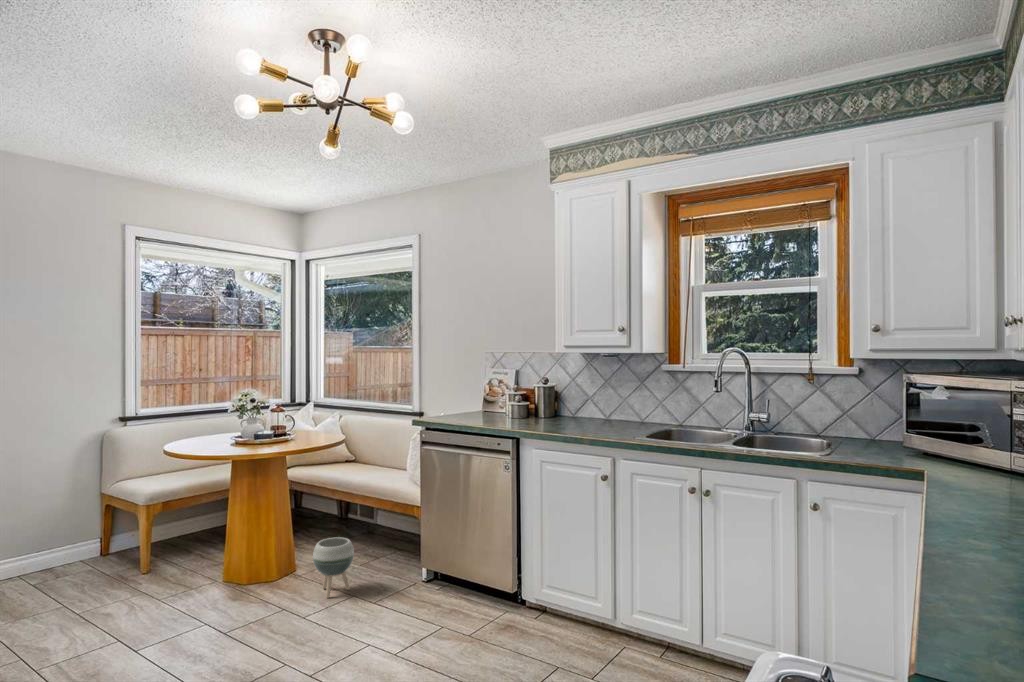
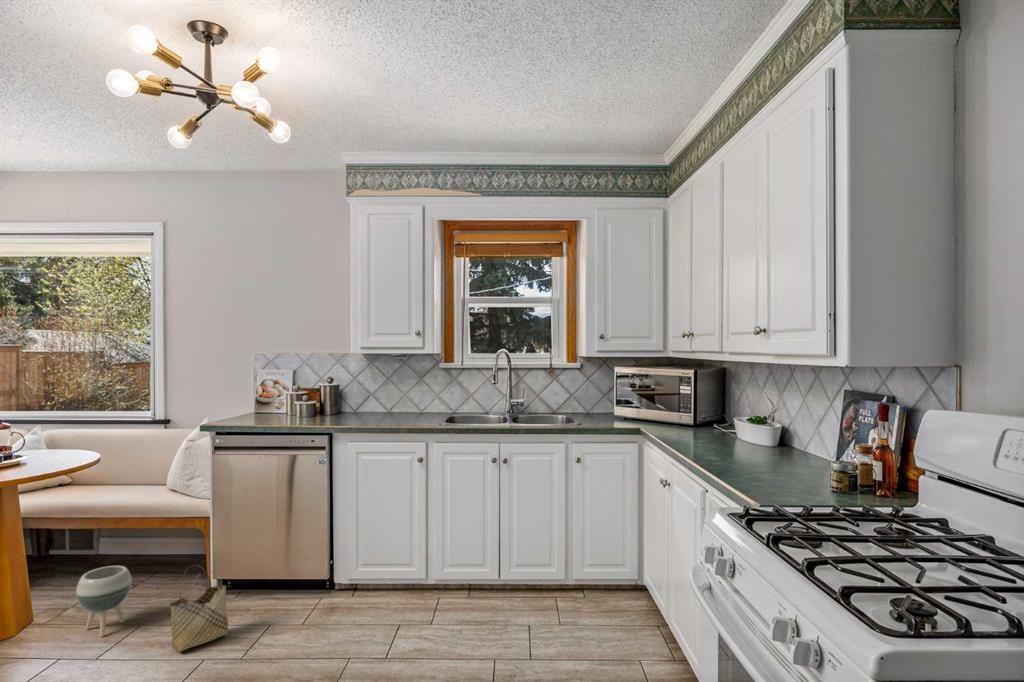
woven basket: none [356,550,408,629] -> present [170,565,228,652]

